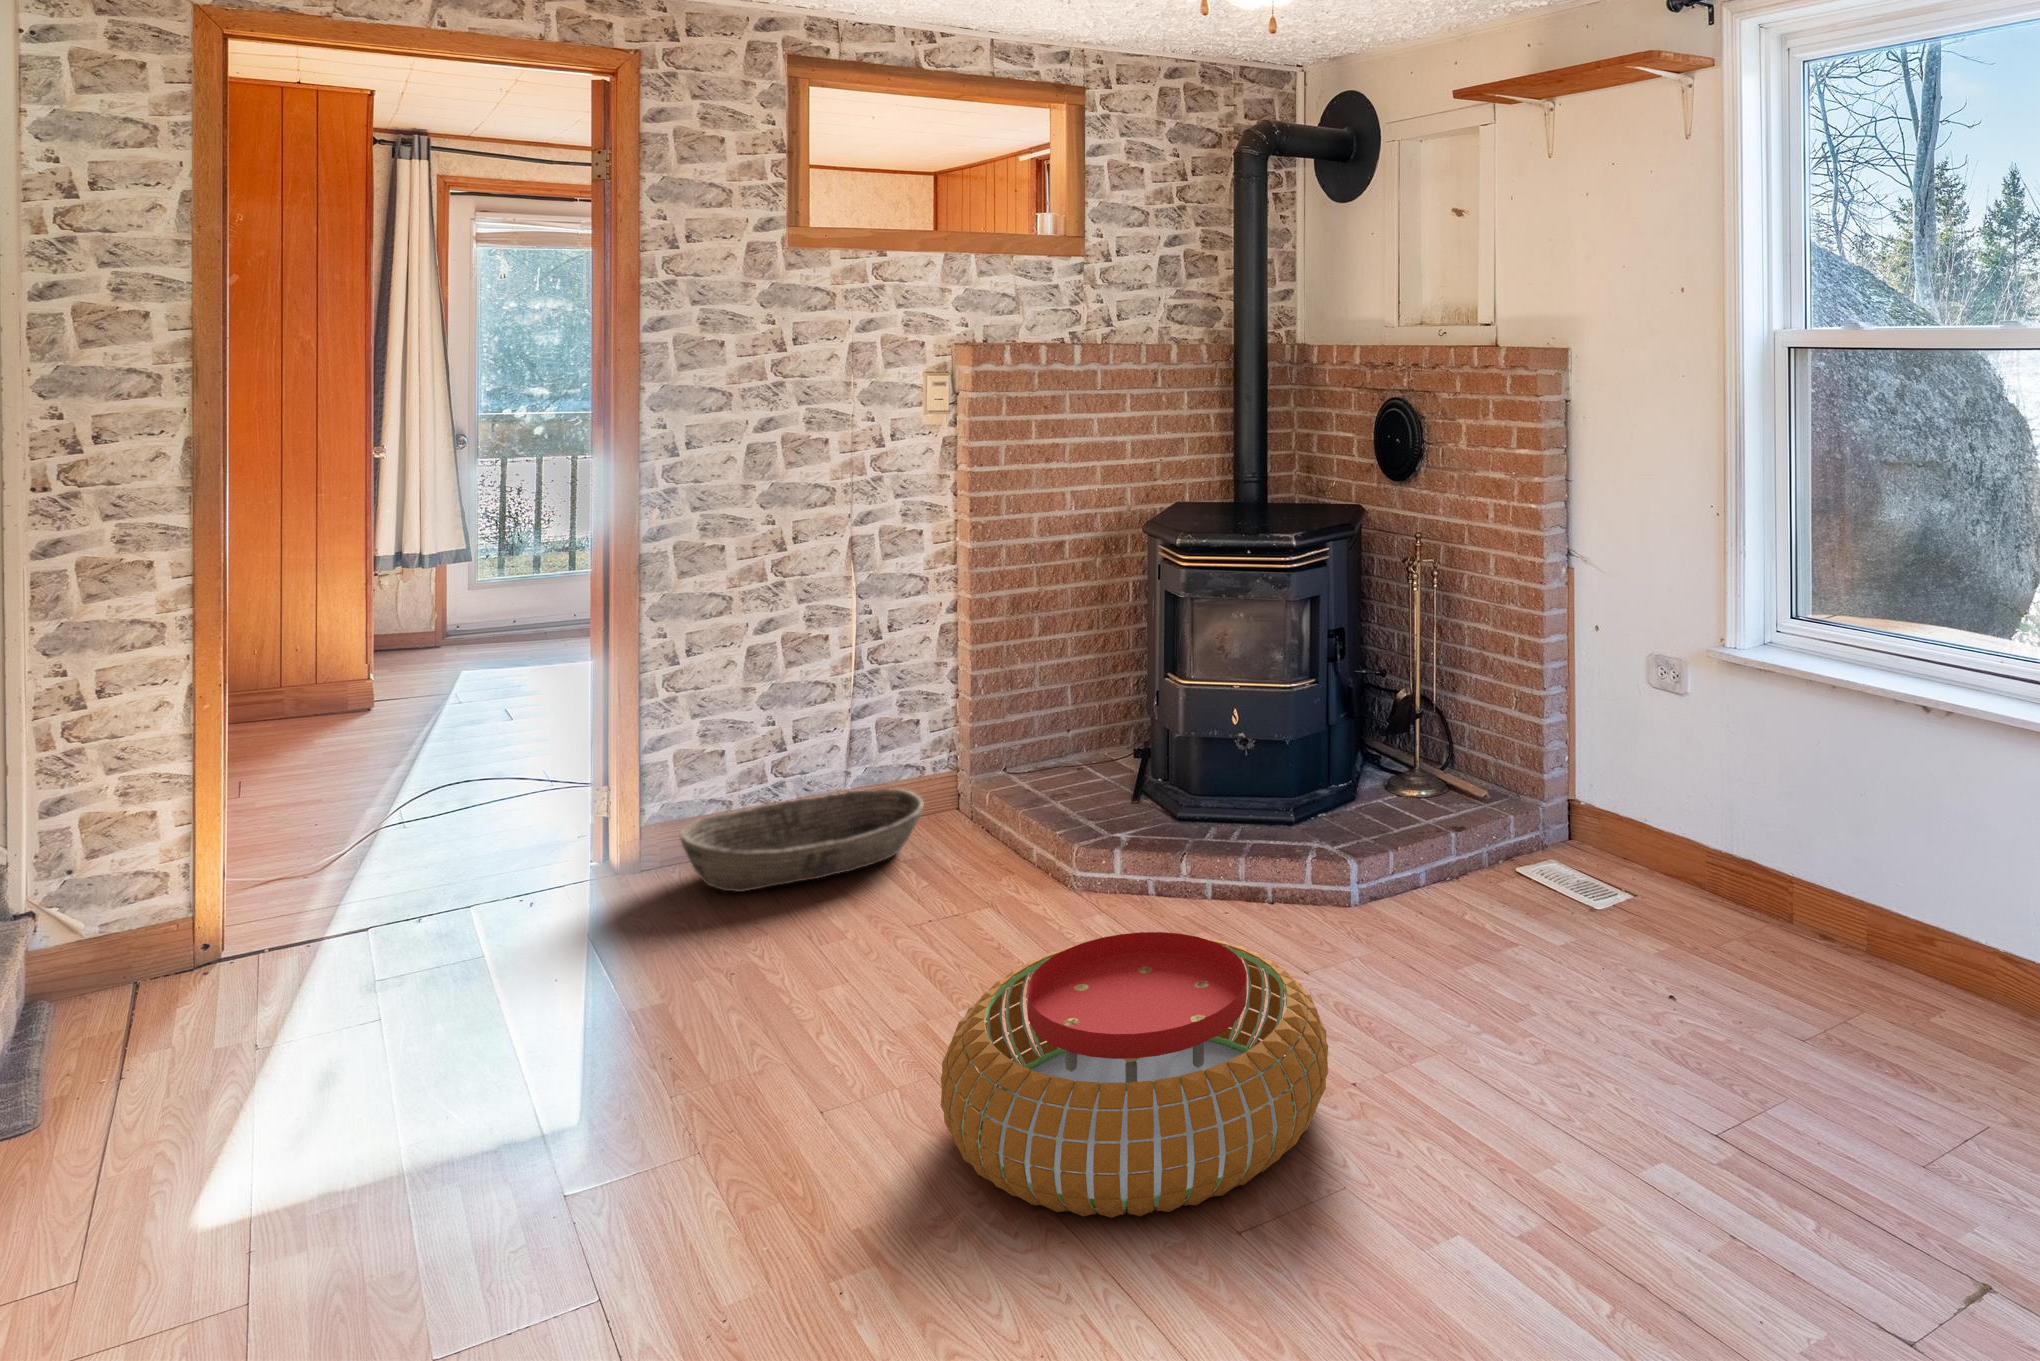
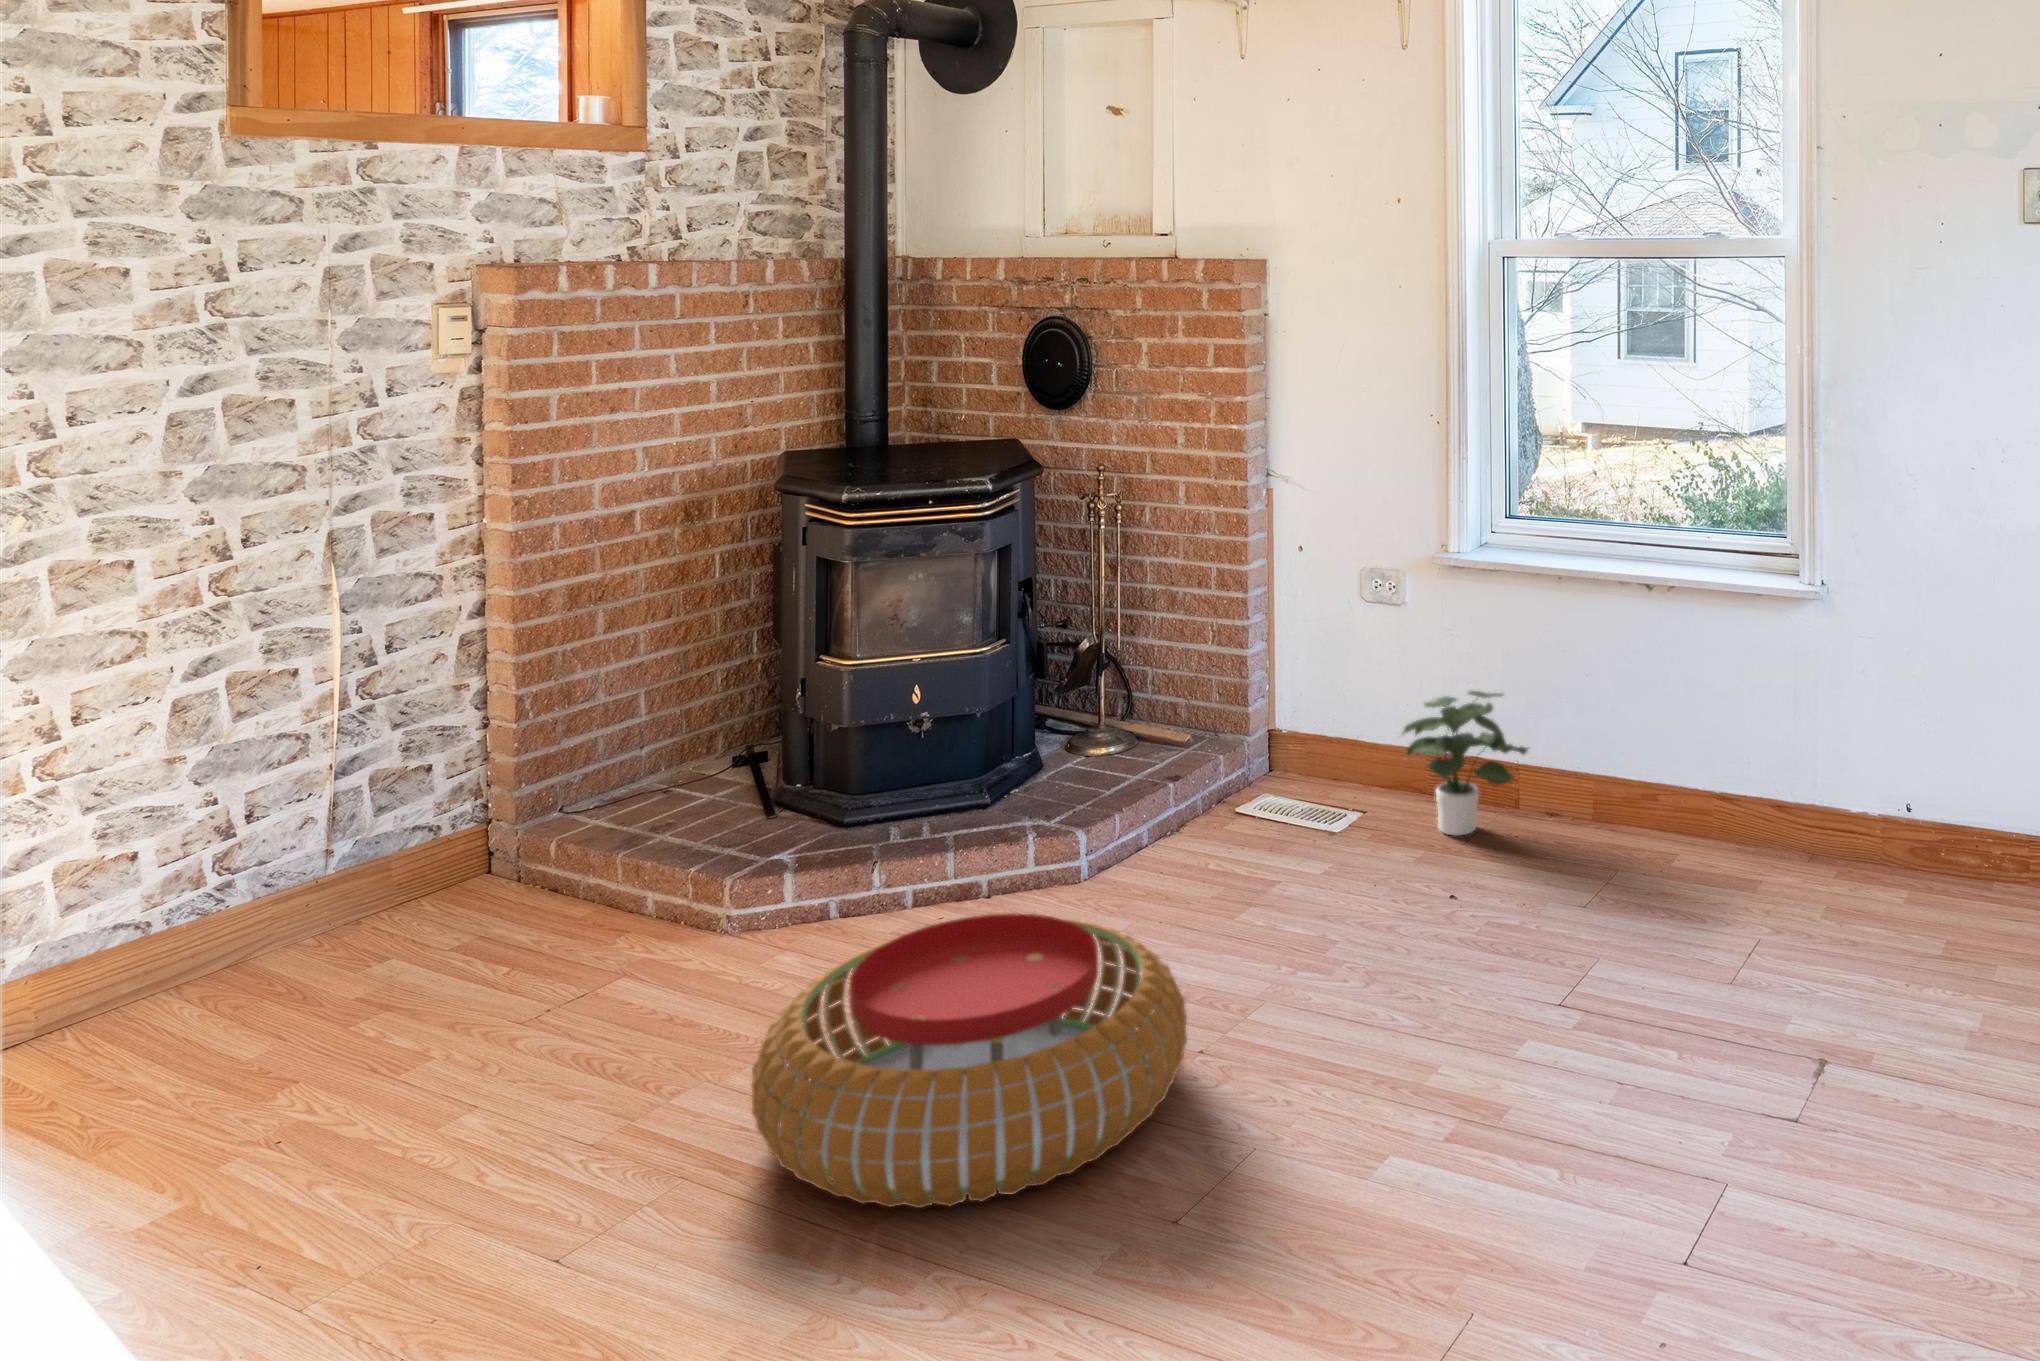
potted plant: none [1663,785,1806,942] -> present [1403,691,1528,835]
basket: present [680,789,924,892] -> none [120,846,491,1014]

